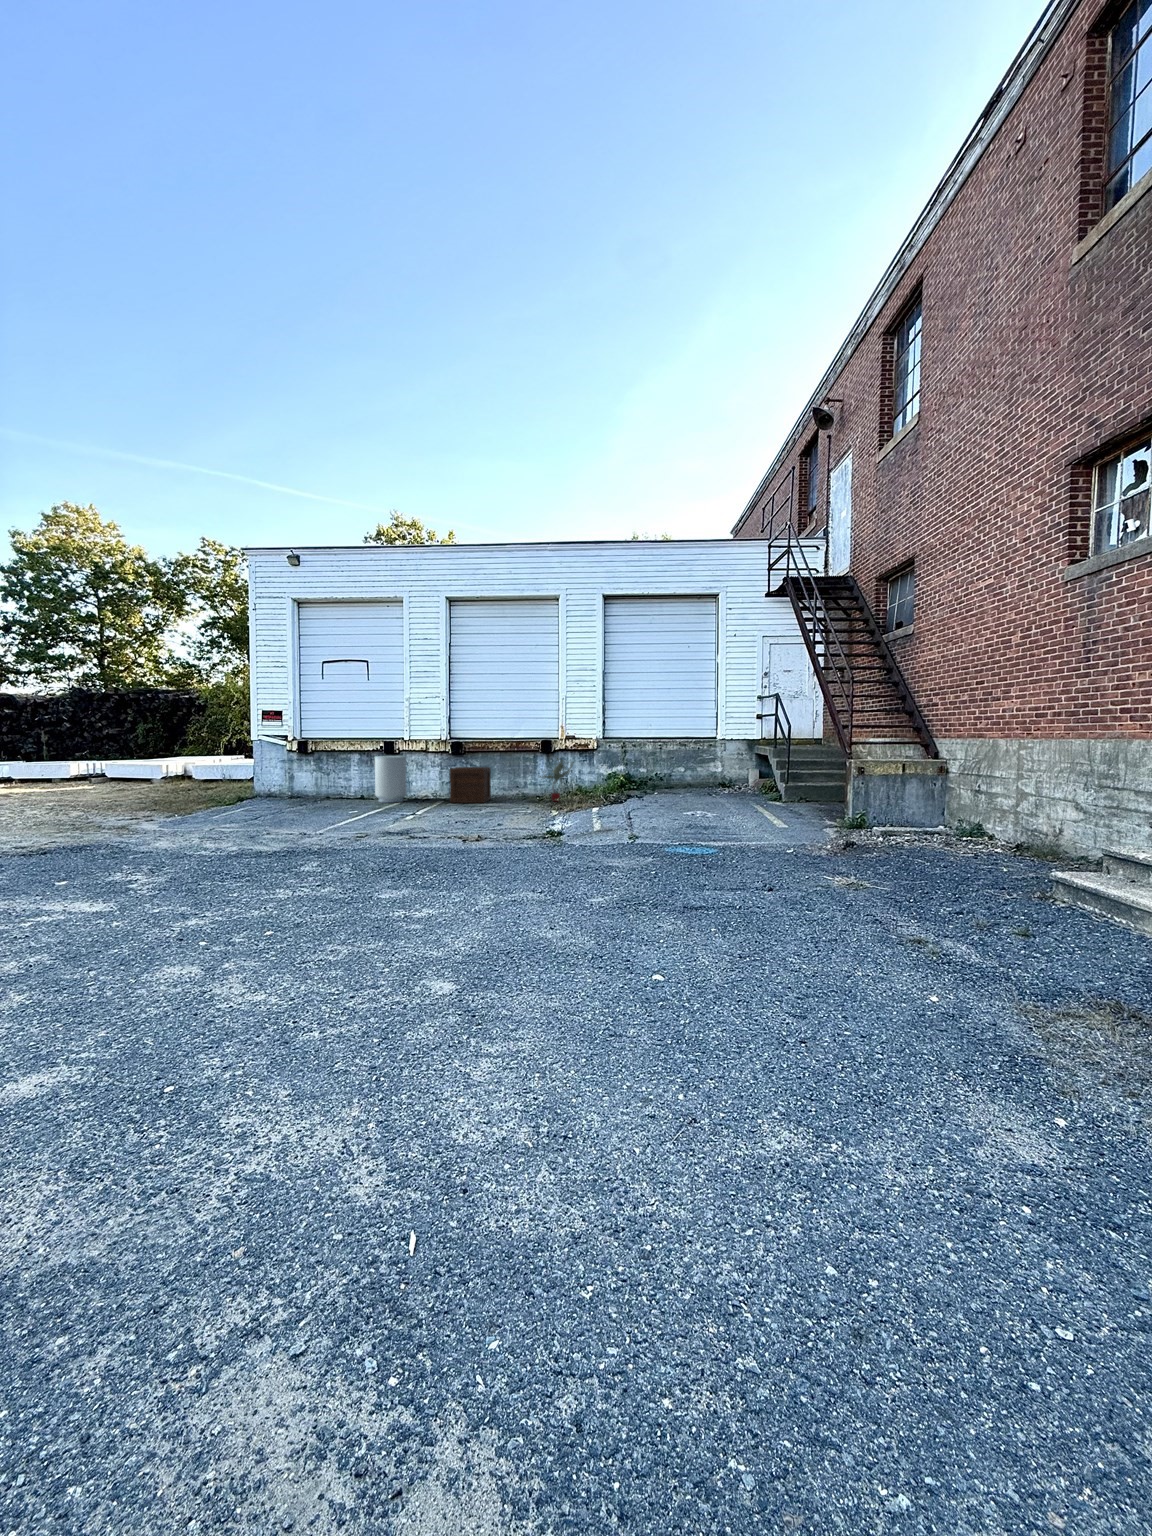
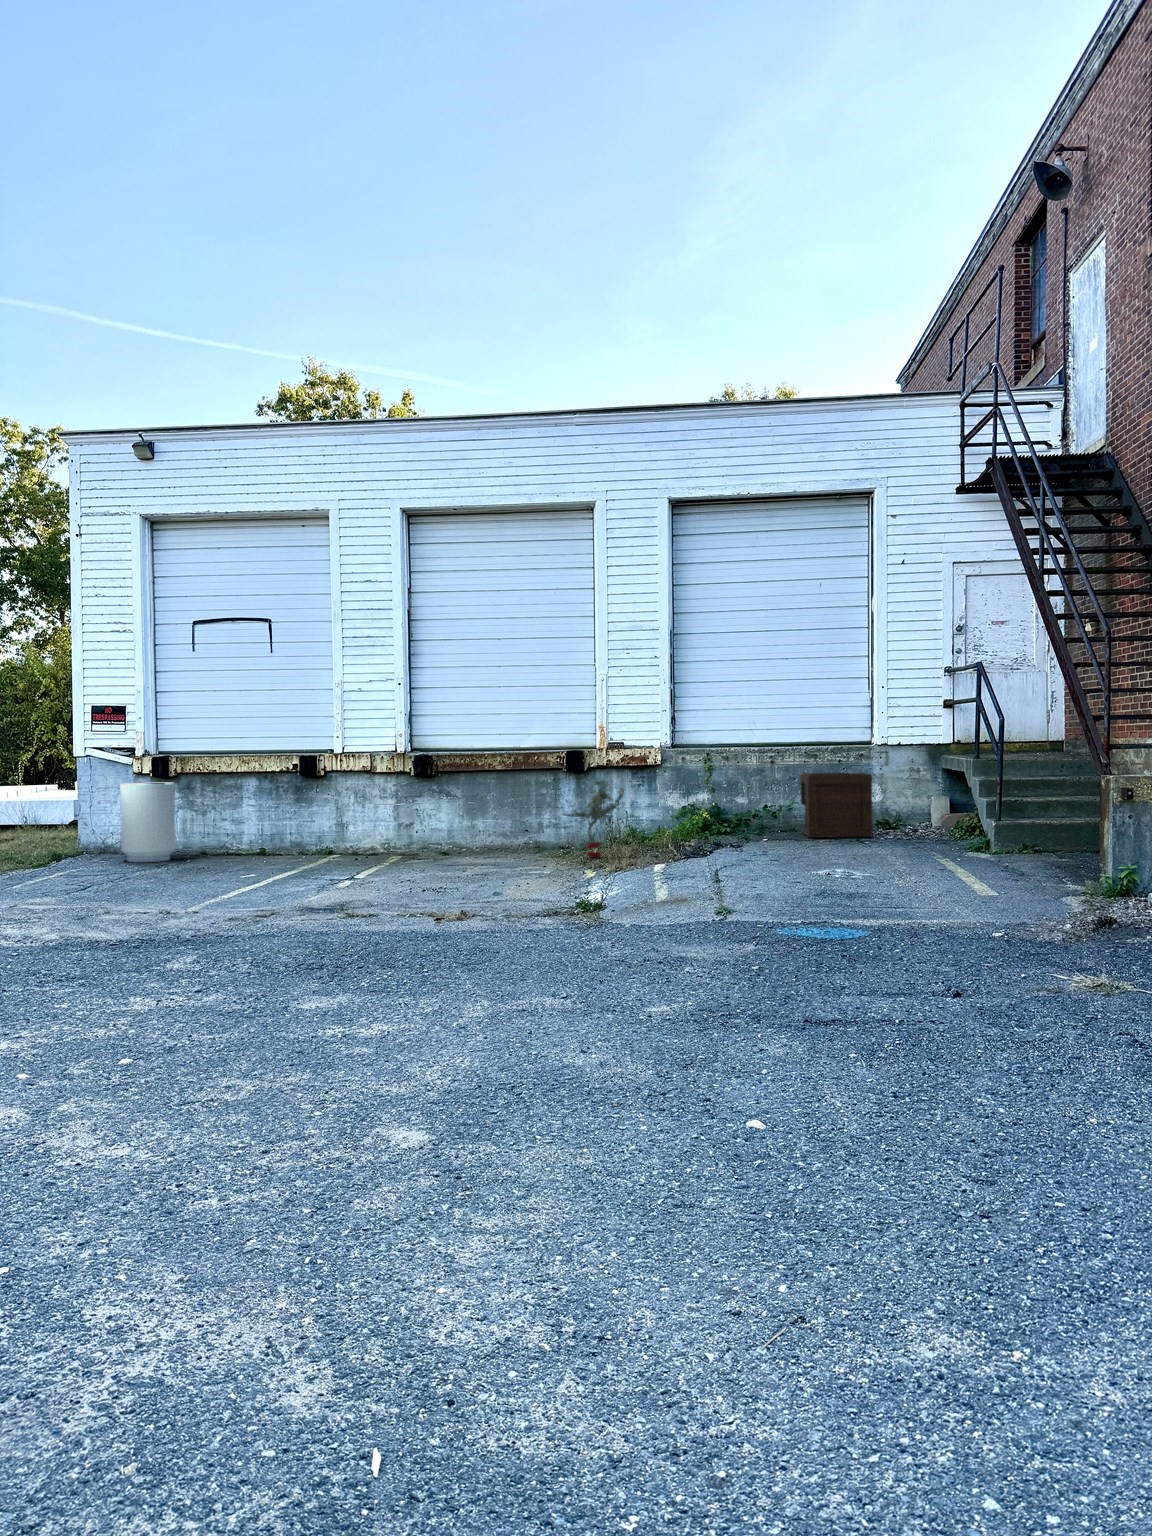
trash can: present [375,756,407,802] -> present [120,783,176,862]
wooden crate: present [449,767,491,803] -> present [800,772,873,838]

